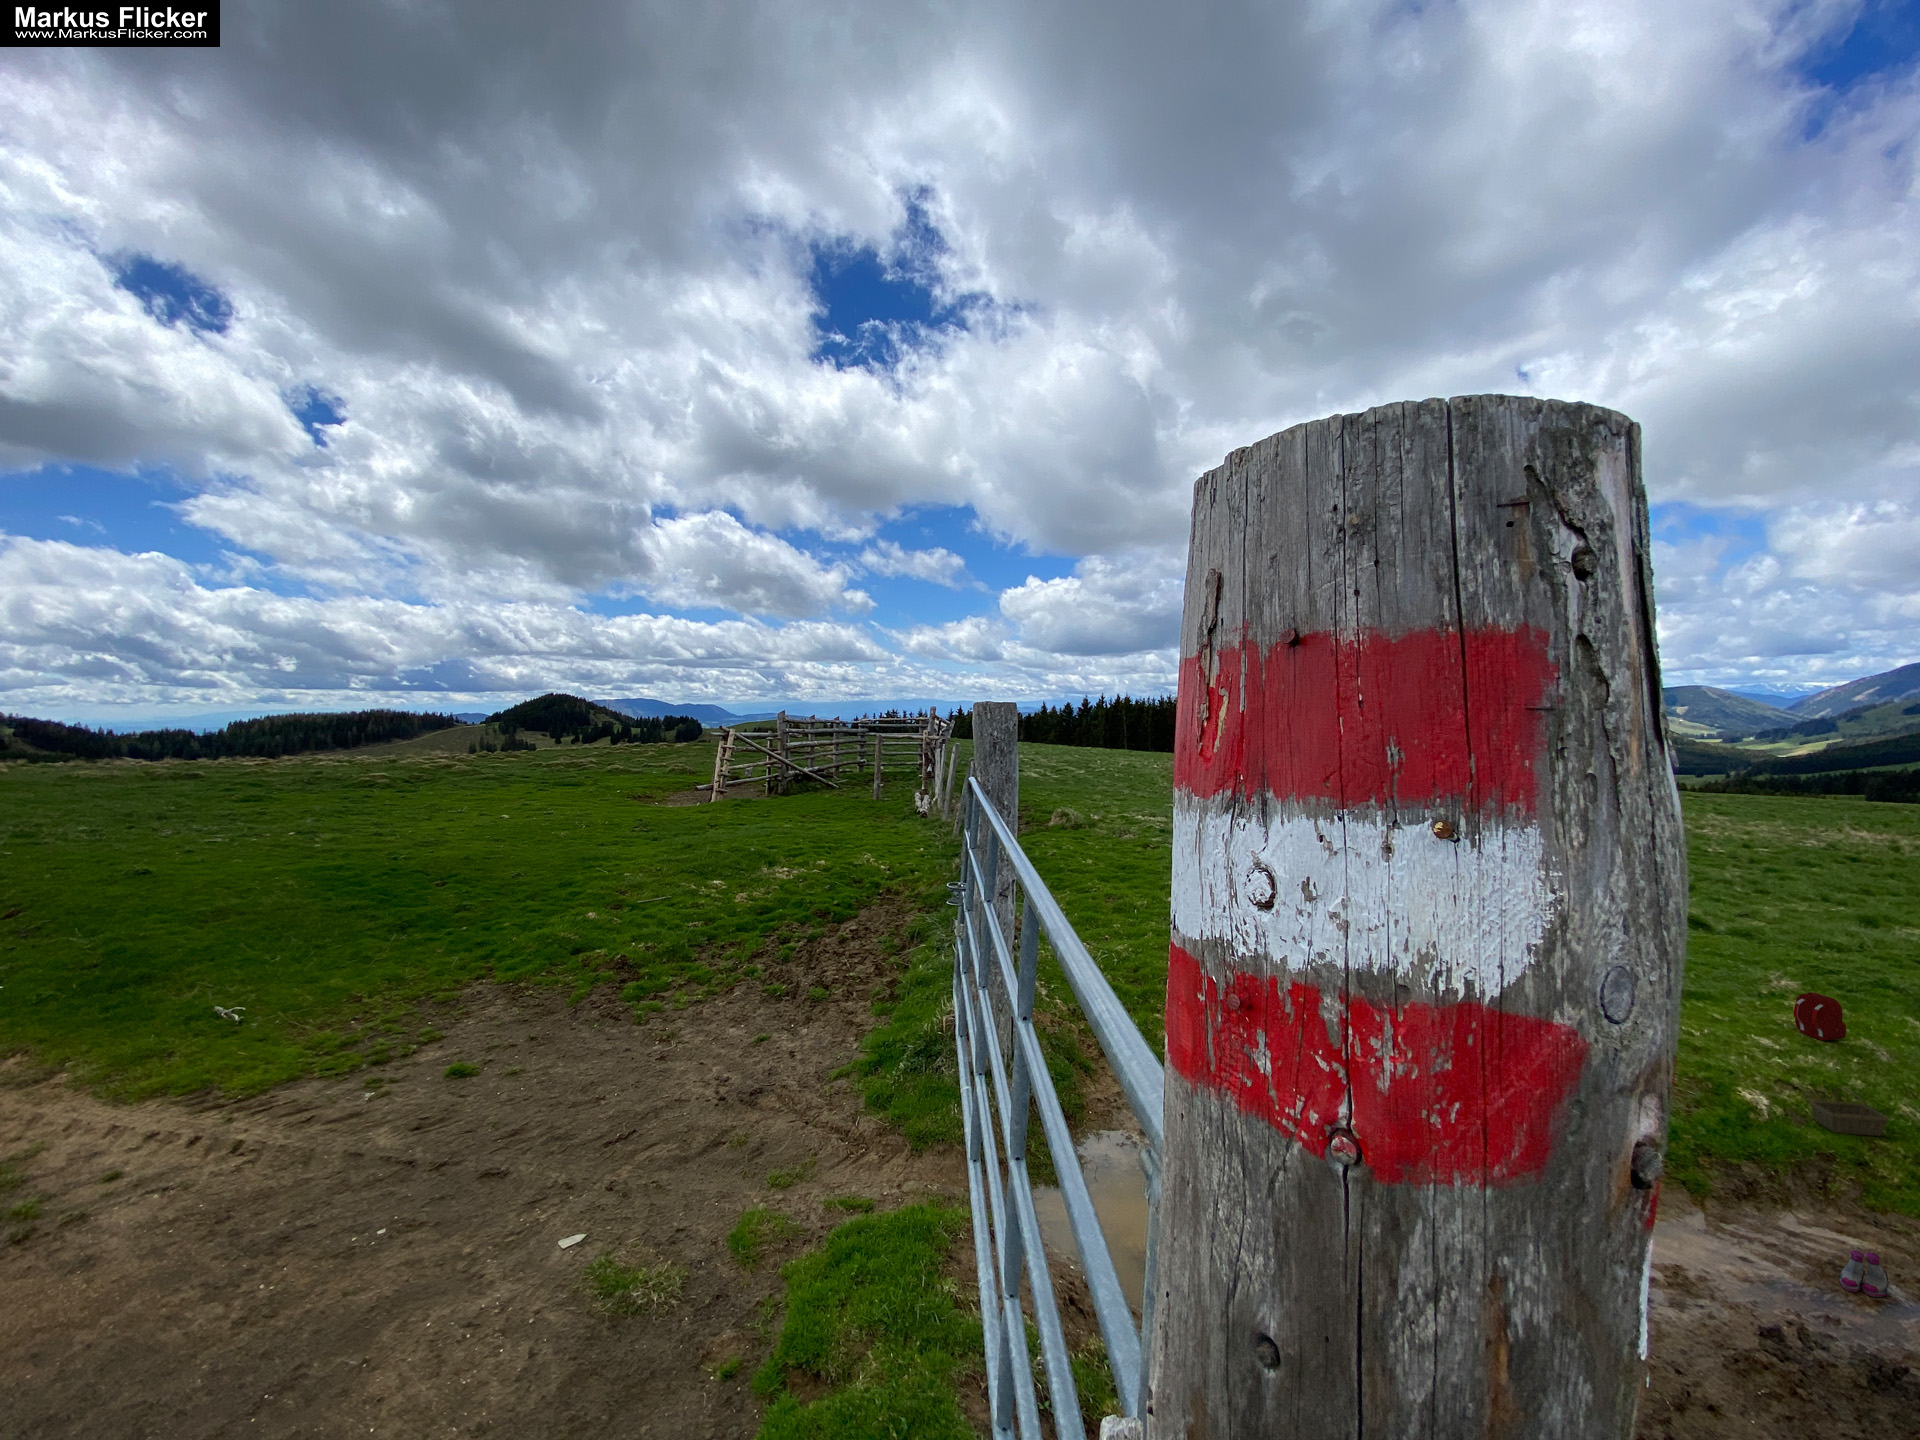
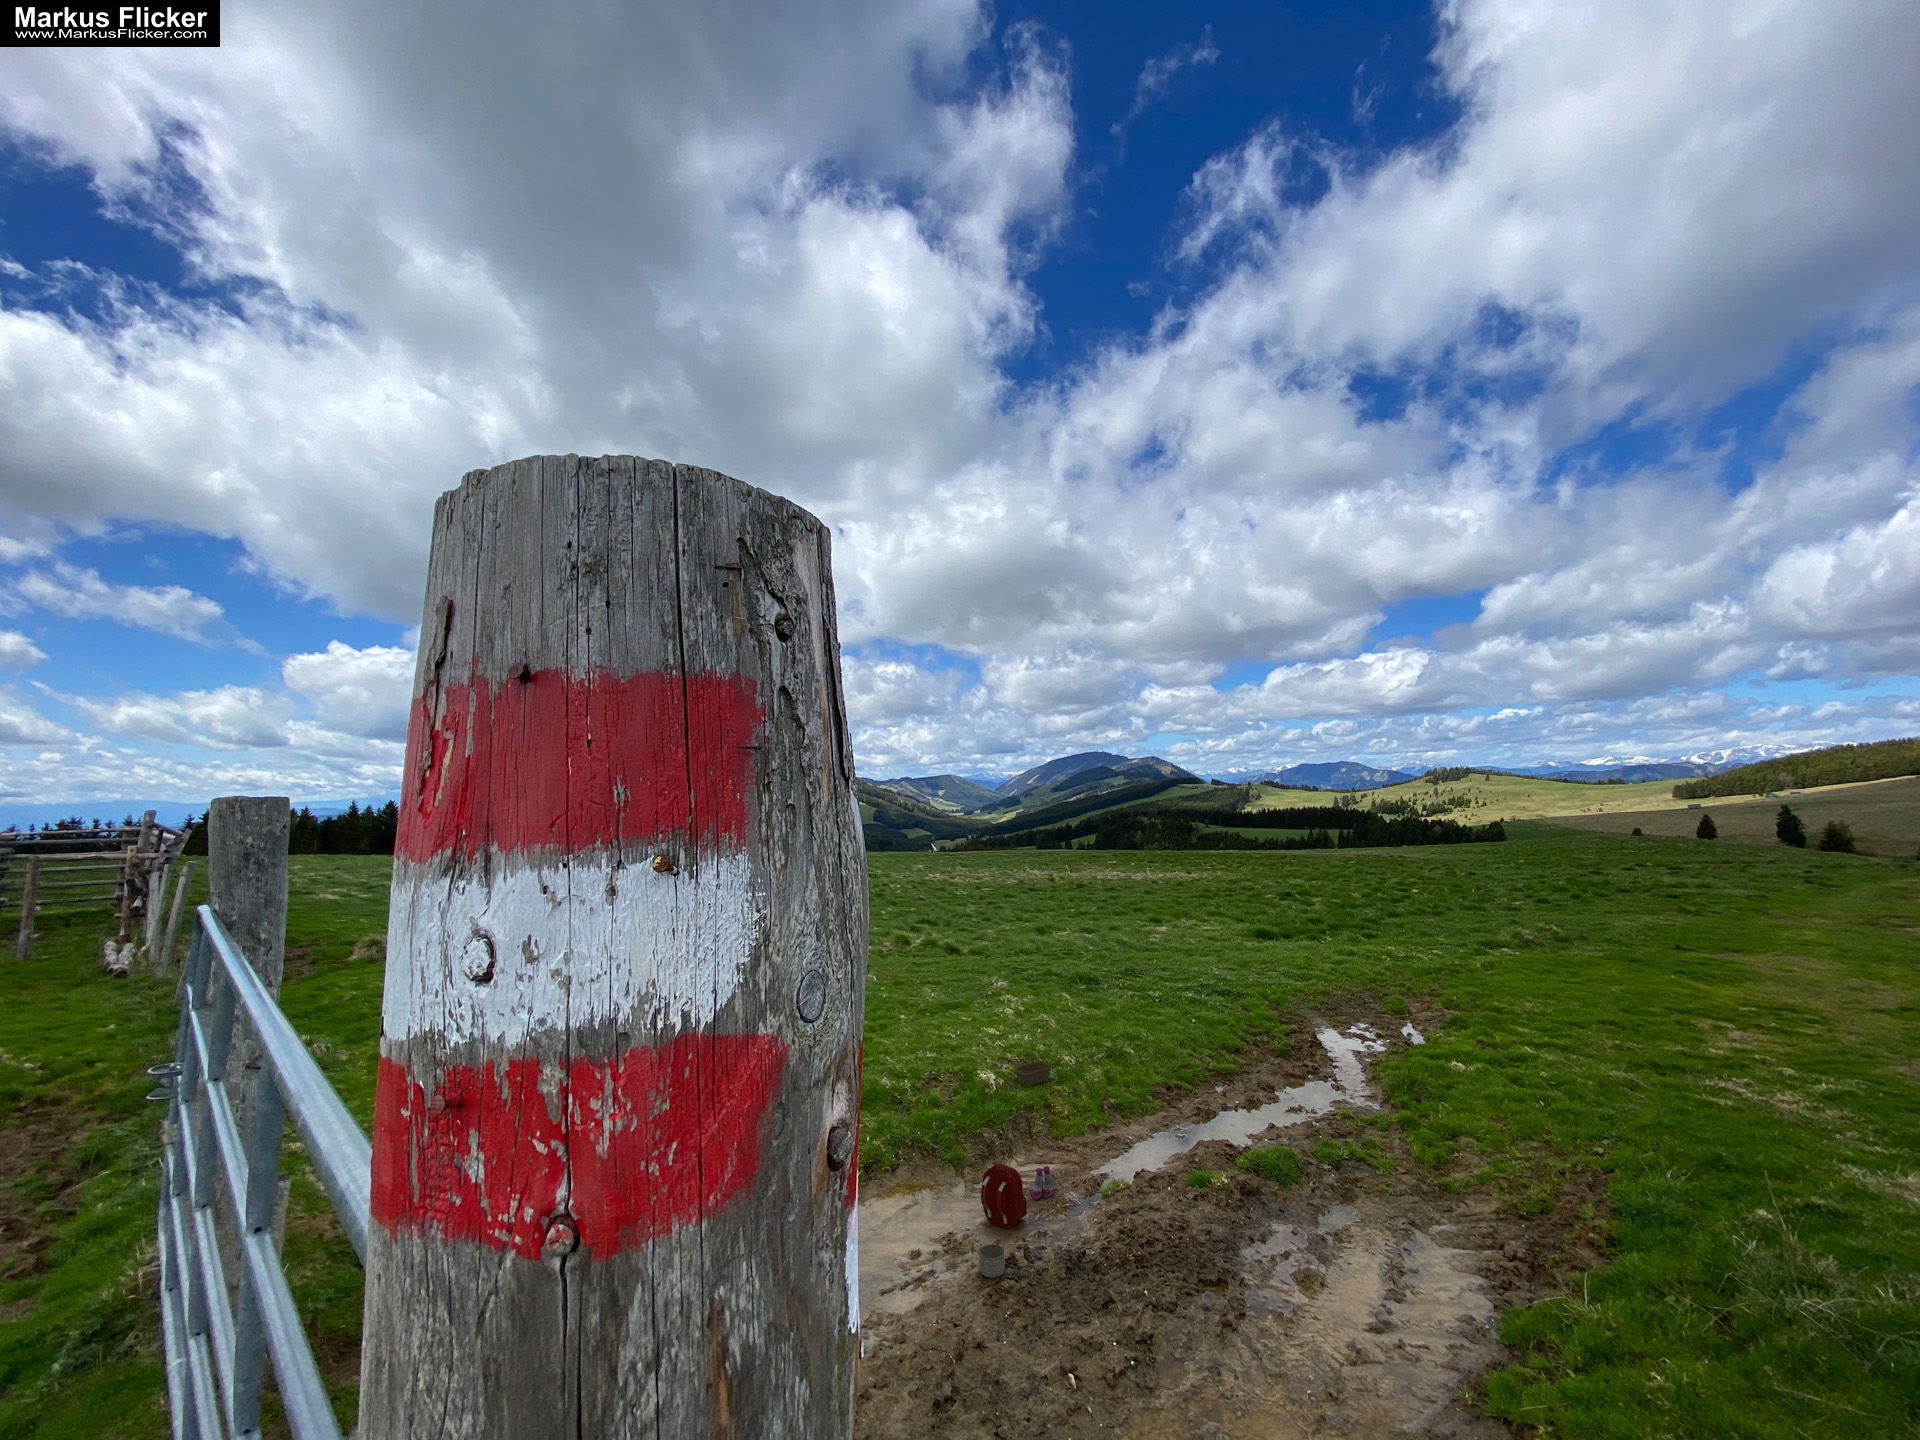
backpack: present [1794,992,1846,1041] -> present [981,1163,1027,1228]
planter: none [1737,1314,1784,1363] -> present [979,1244,1005,1278]

